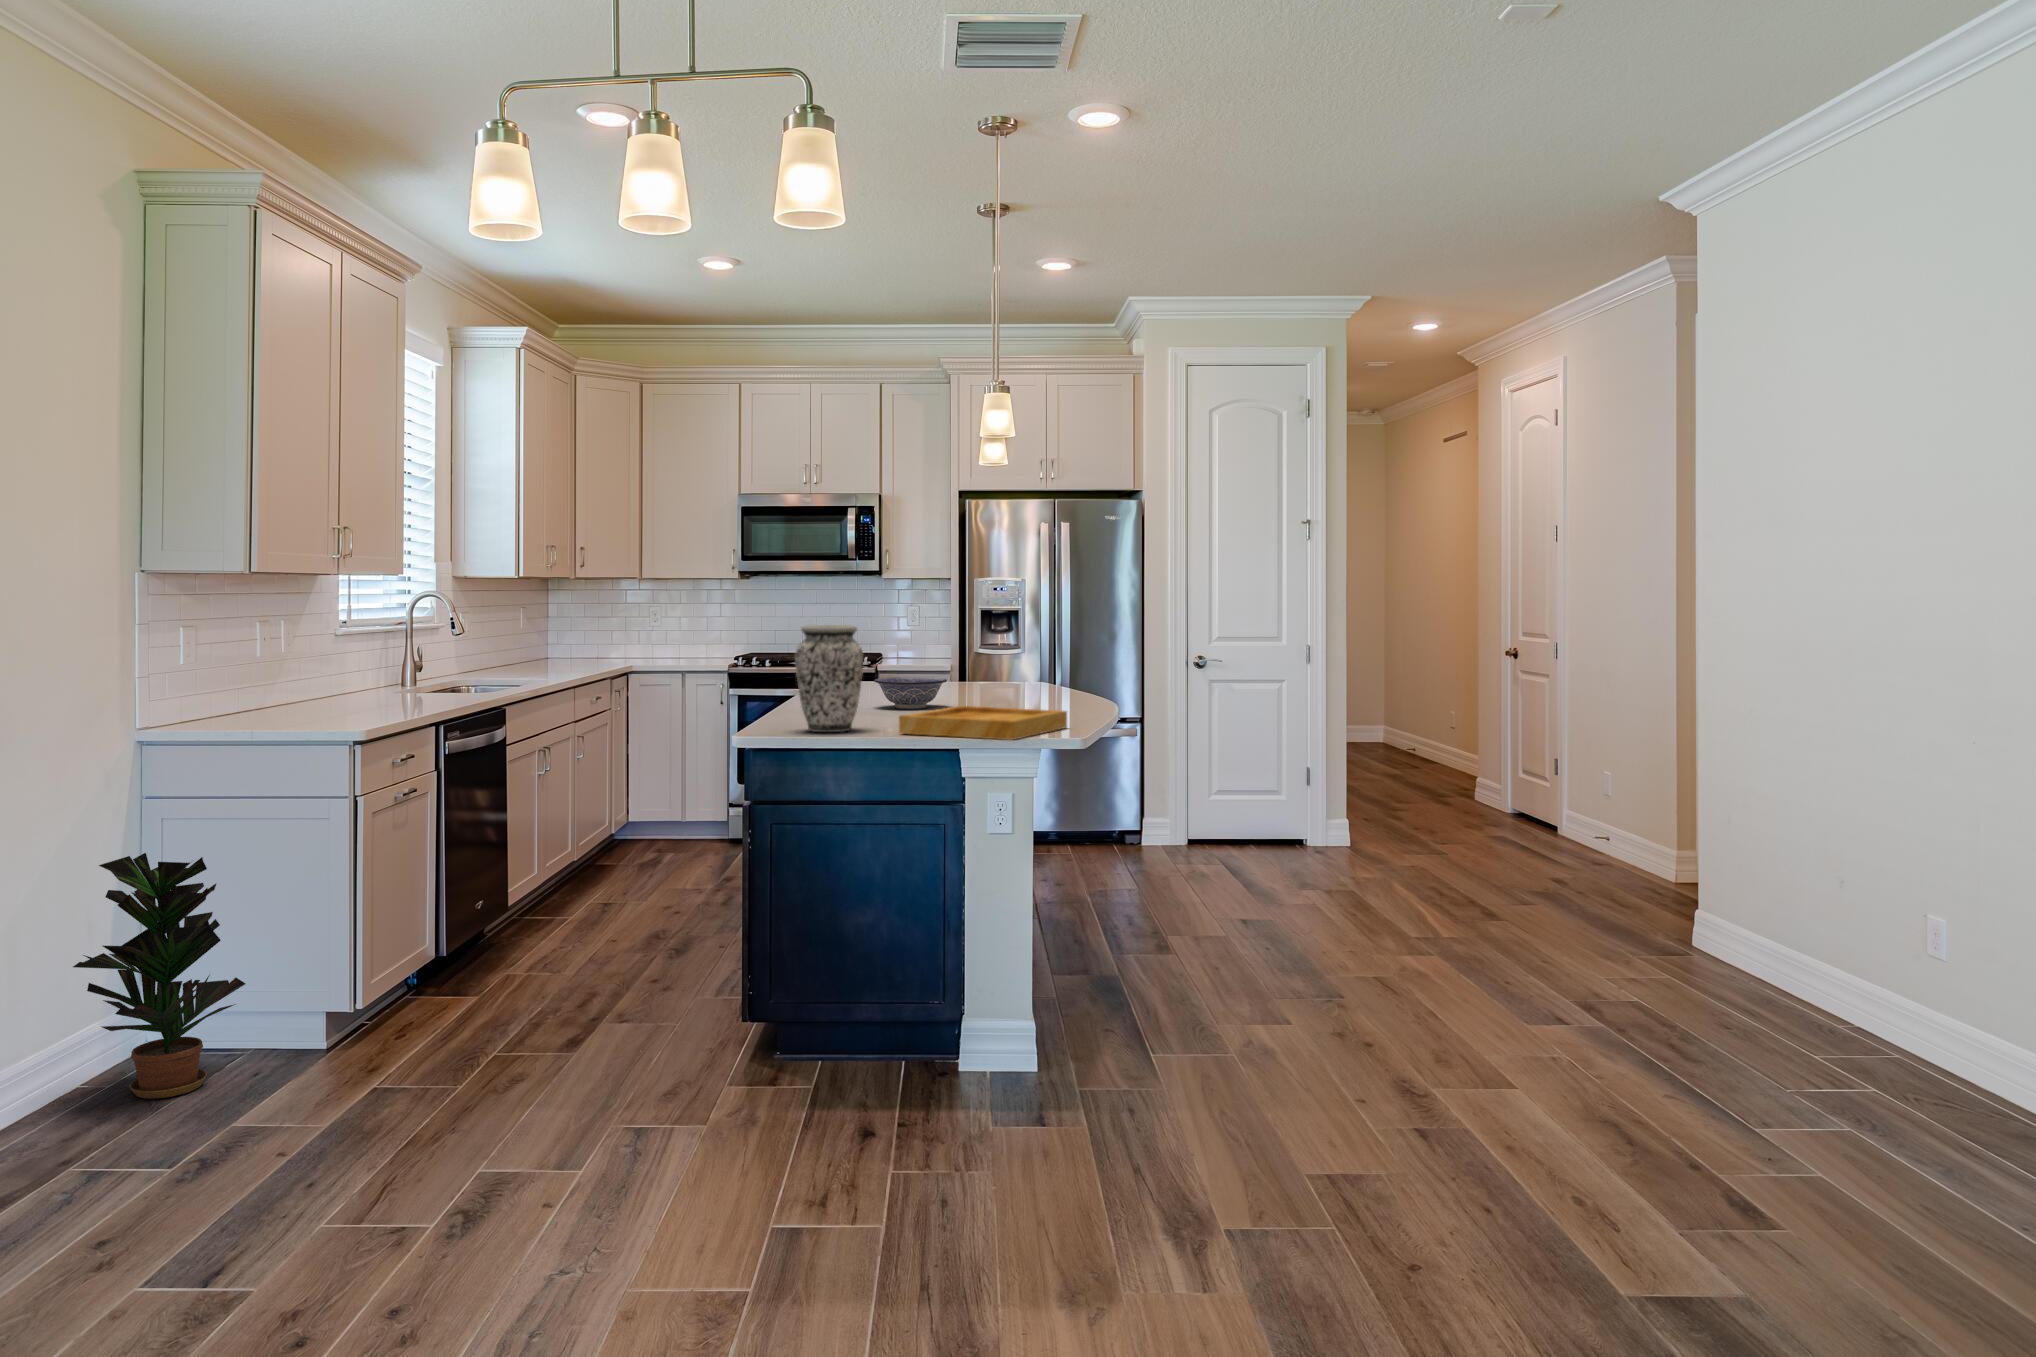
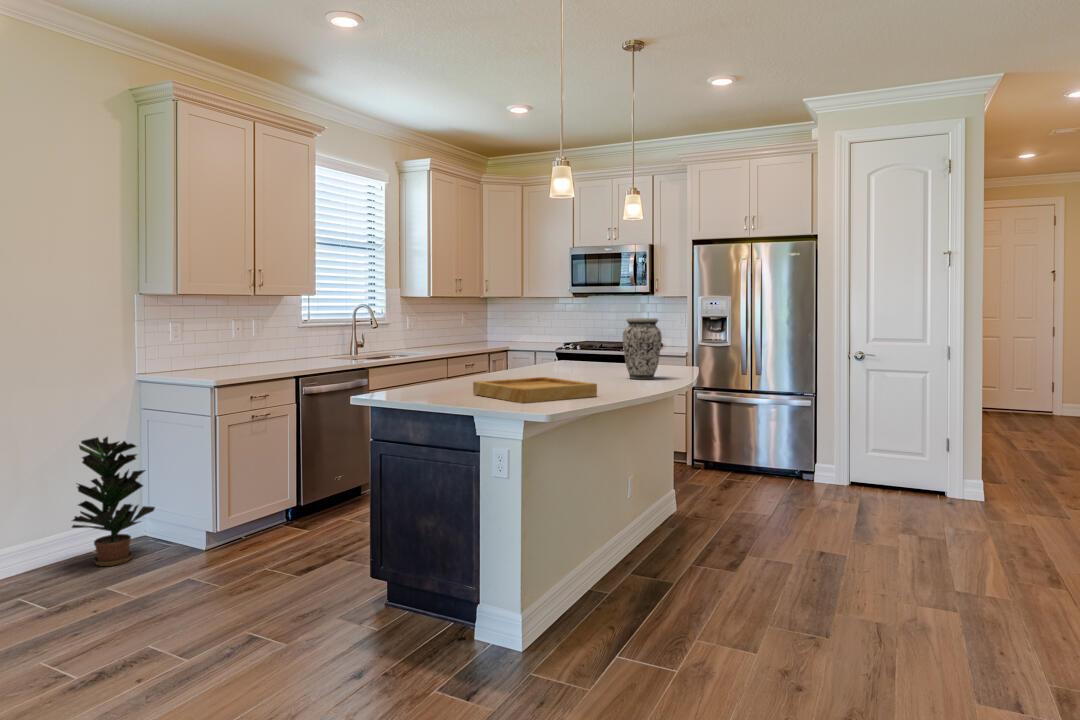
vase: present [795,625,863,732] -> present [623,318,662,379]
decorative bowl: present [874,677,947,709] -> none [539,357,588,378]

